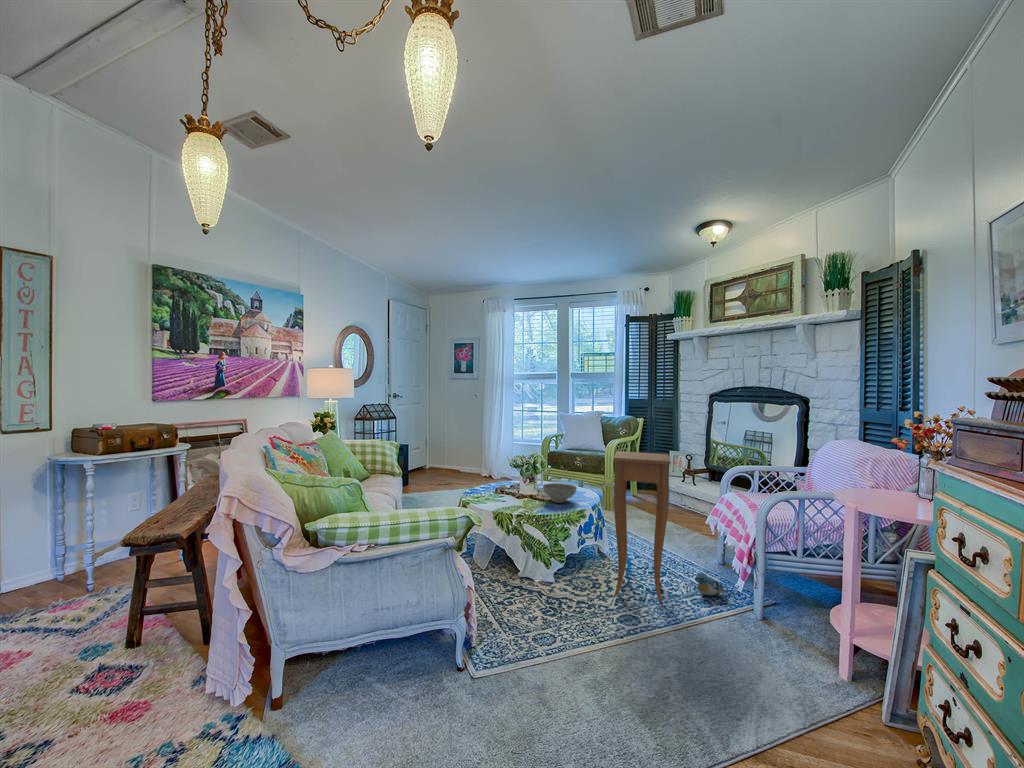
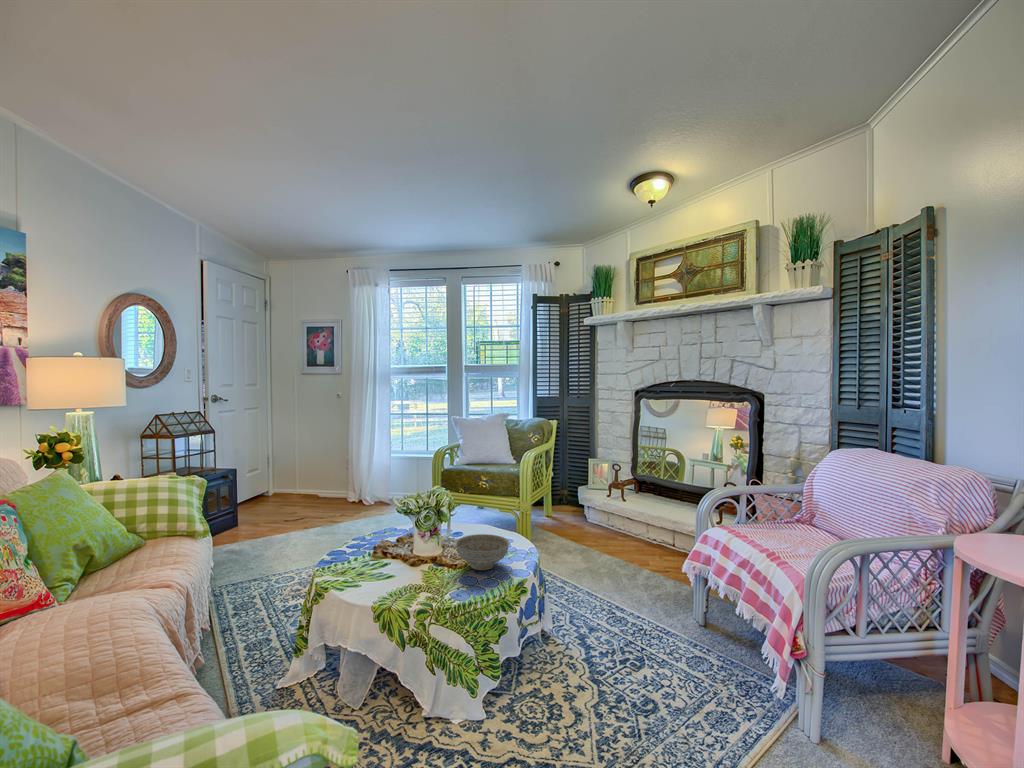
side table: present [614,451,671,602] -> none [575,484,678,731]
plush toy: present [695,572,727,596] -> none [700,664,746,699]

